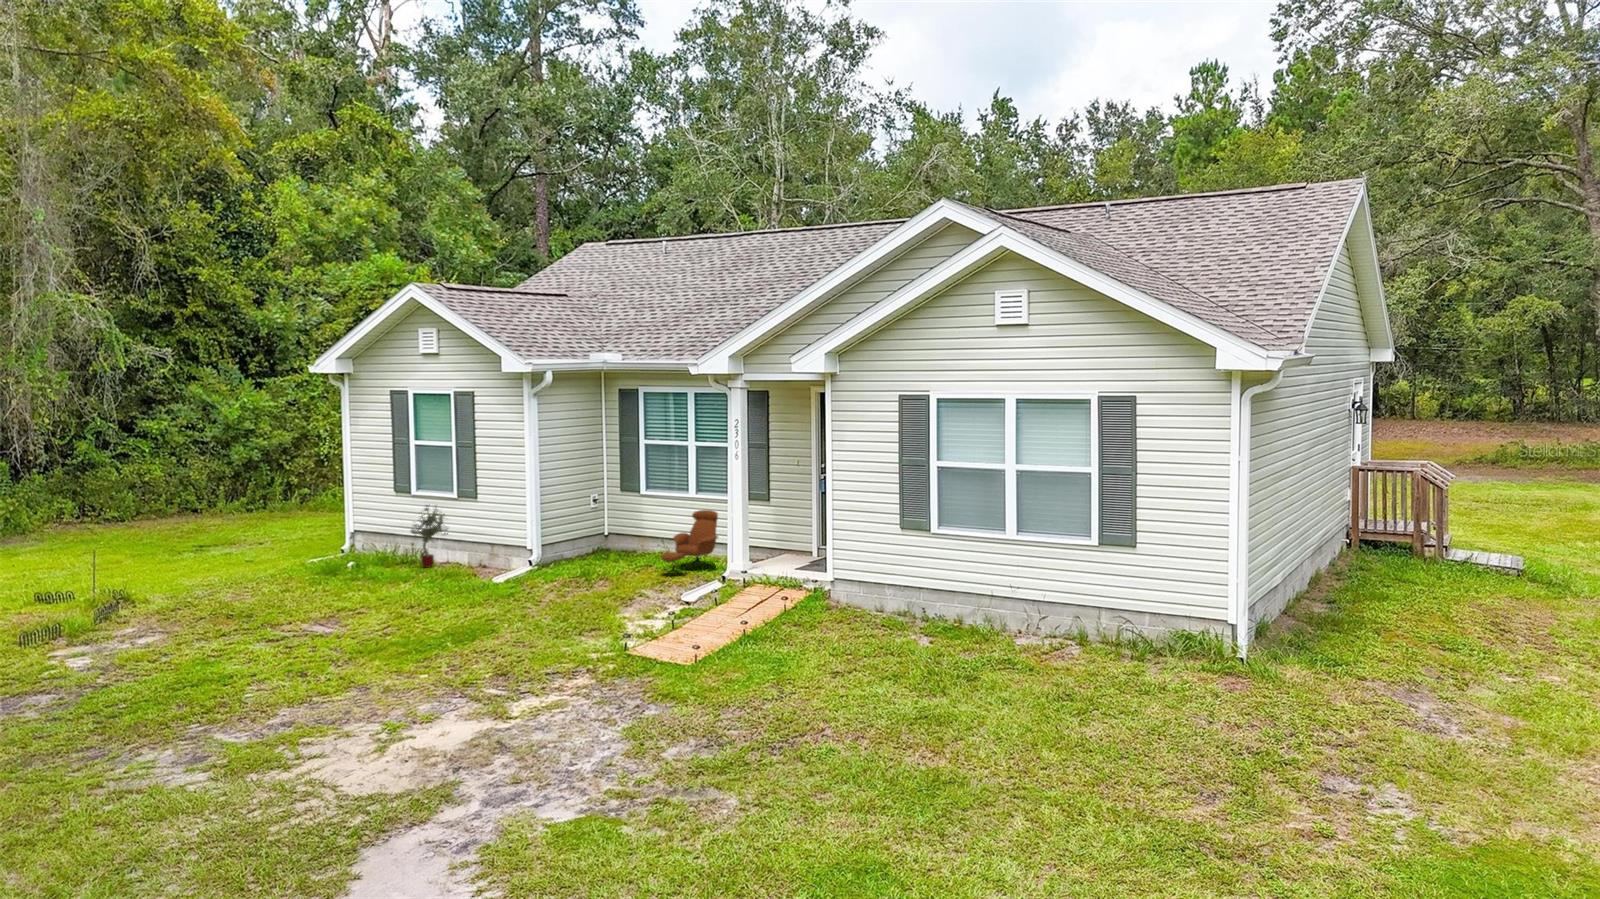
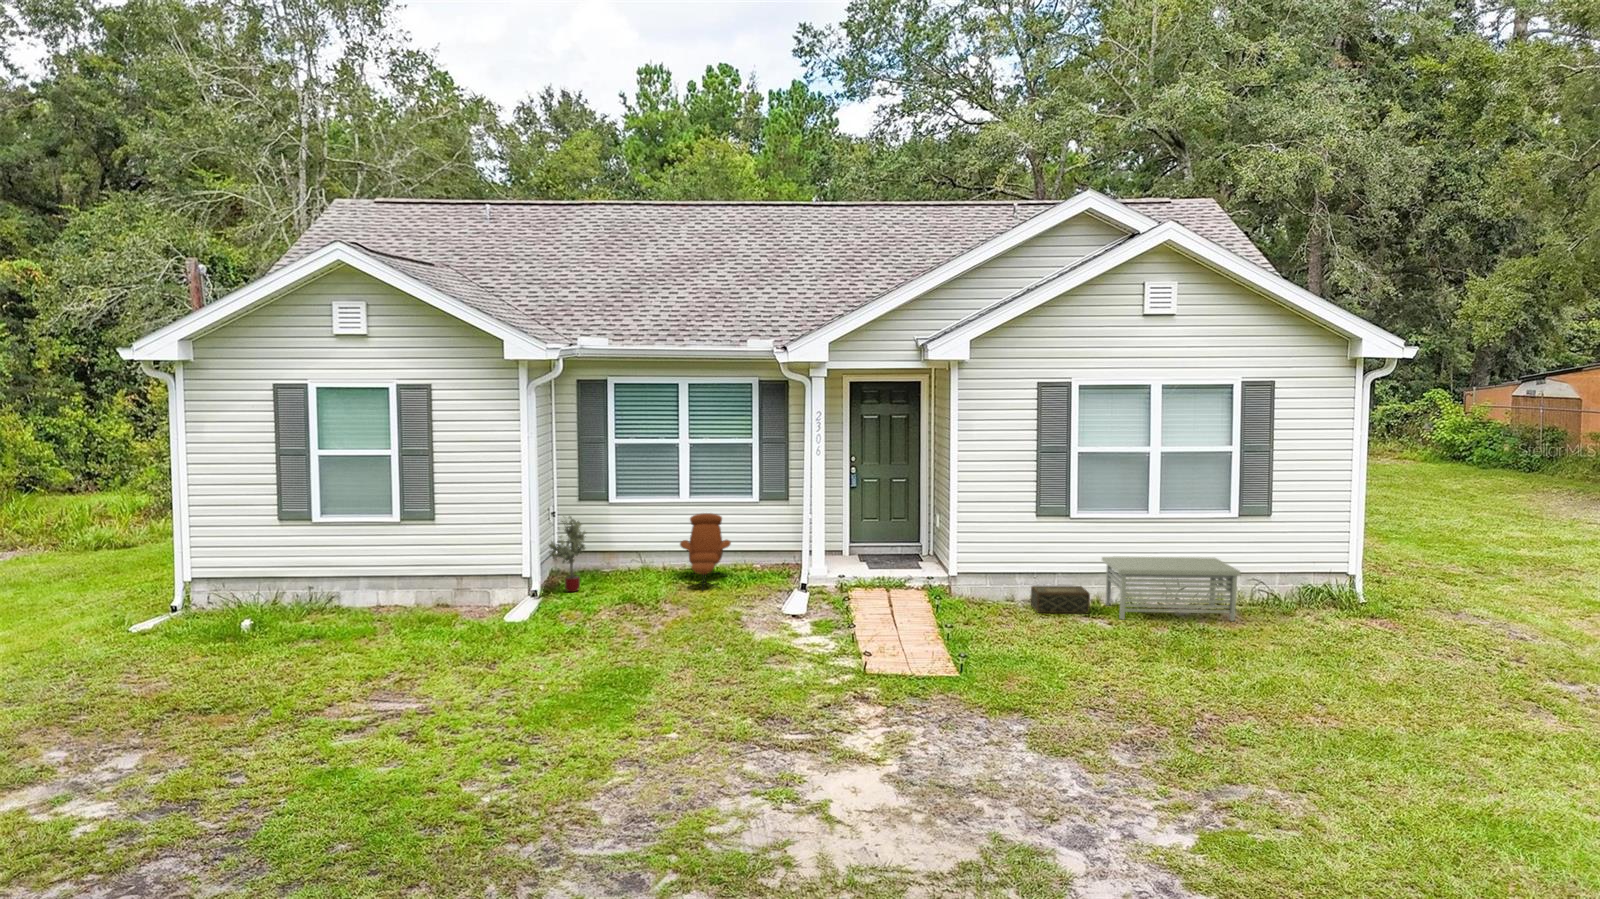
potted tree: present [411,505,448,568] -> present [549,516,586,592]
storage bench: none [934,576,1074,656] -> present [1102,556,1240,621]
woven basket: none [881,599,940,631] -> present [1031,586,1090,613]

